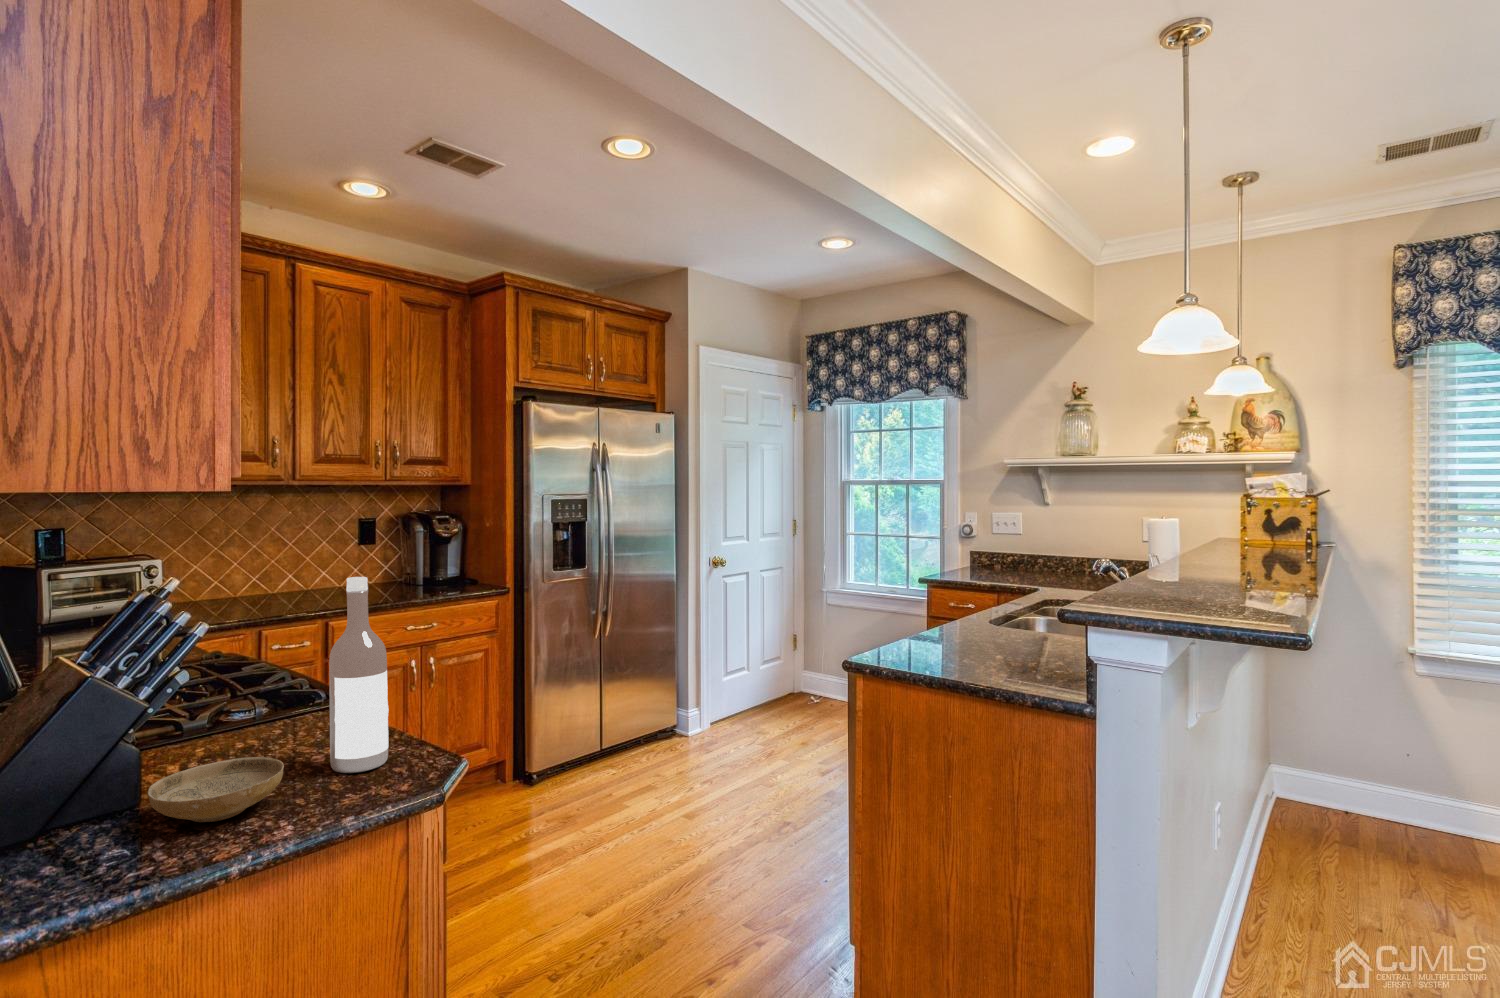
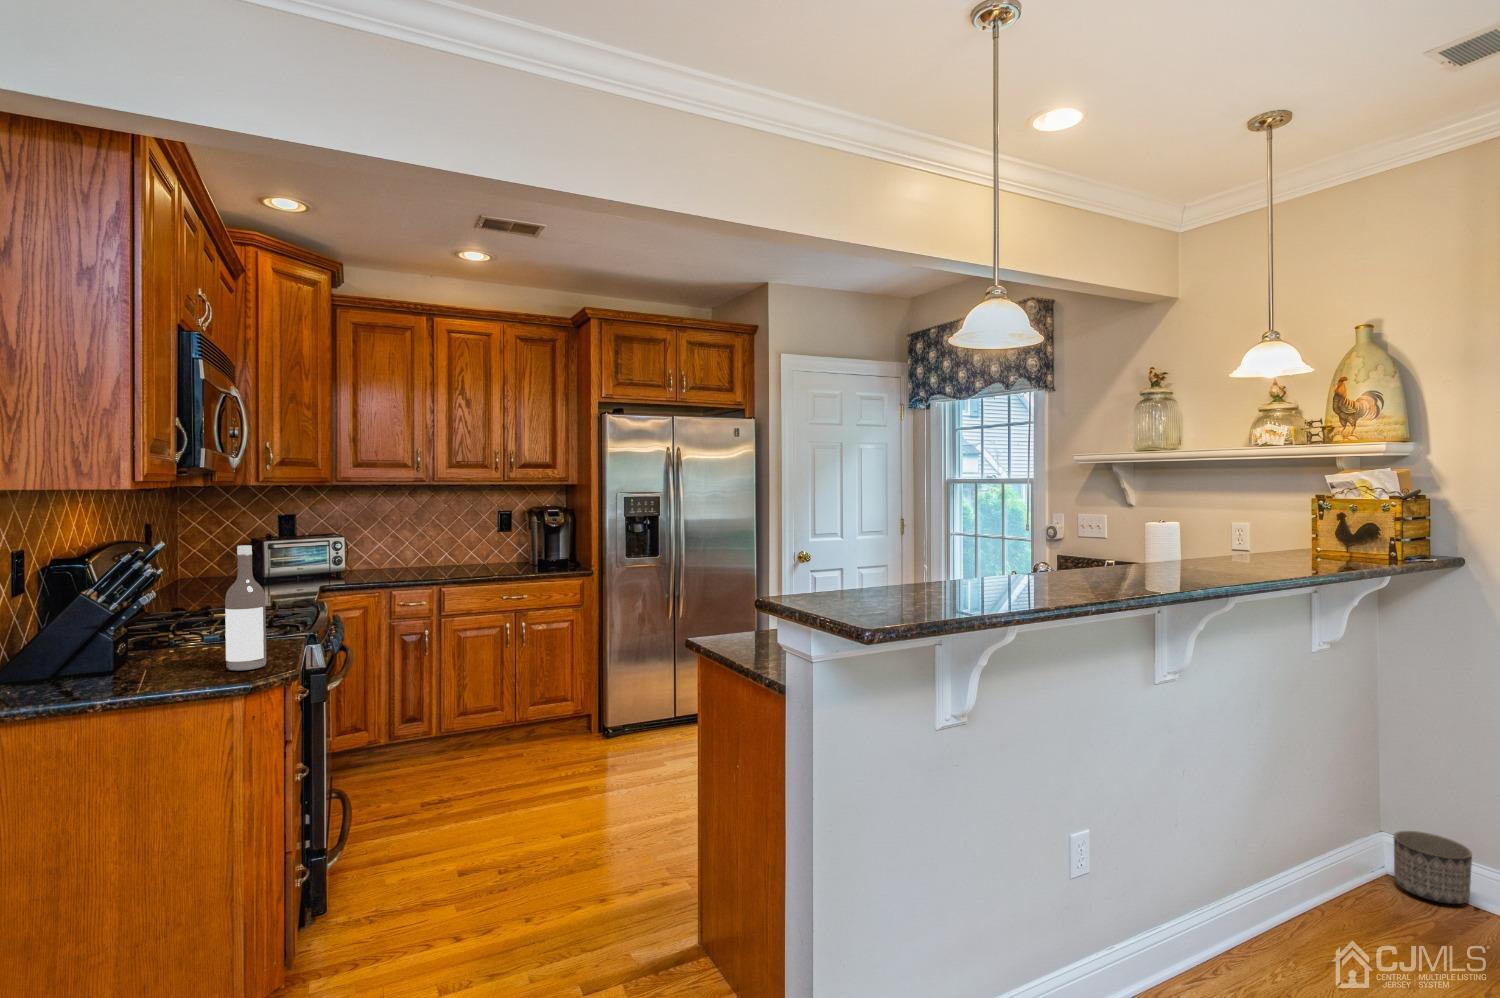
ceramic bowl: present [148,757,284,822] -> none [93,652,178,684]
planter: none [1300,769,1359,824] -> present [1394,831,1472,904]

